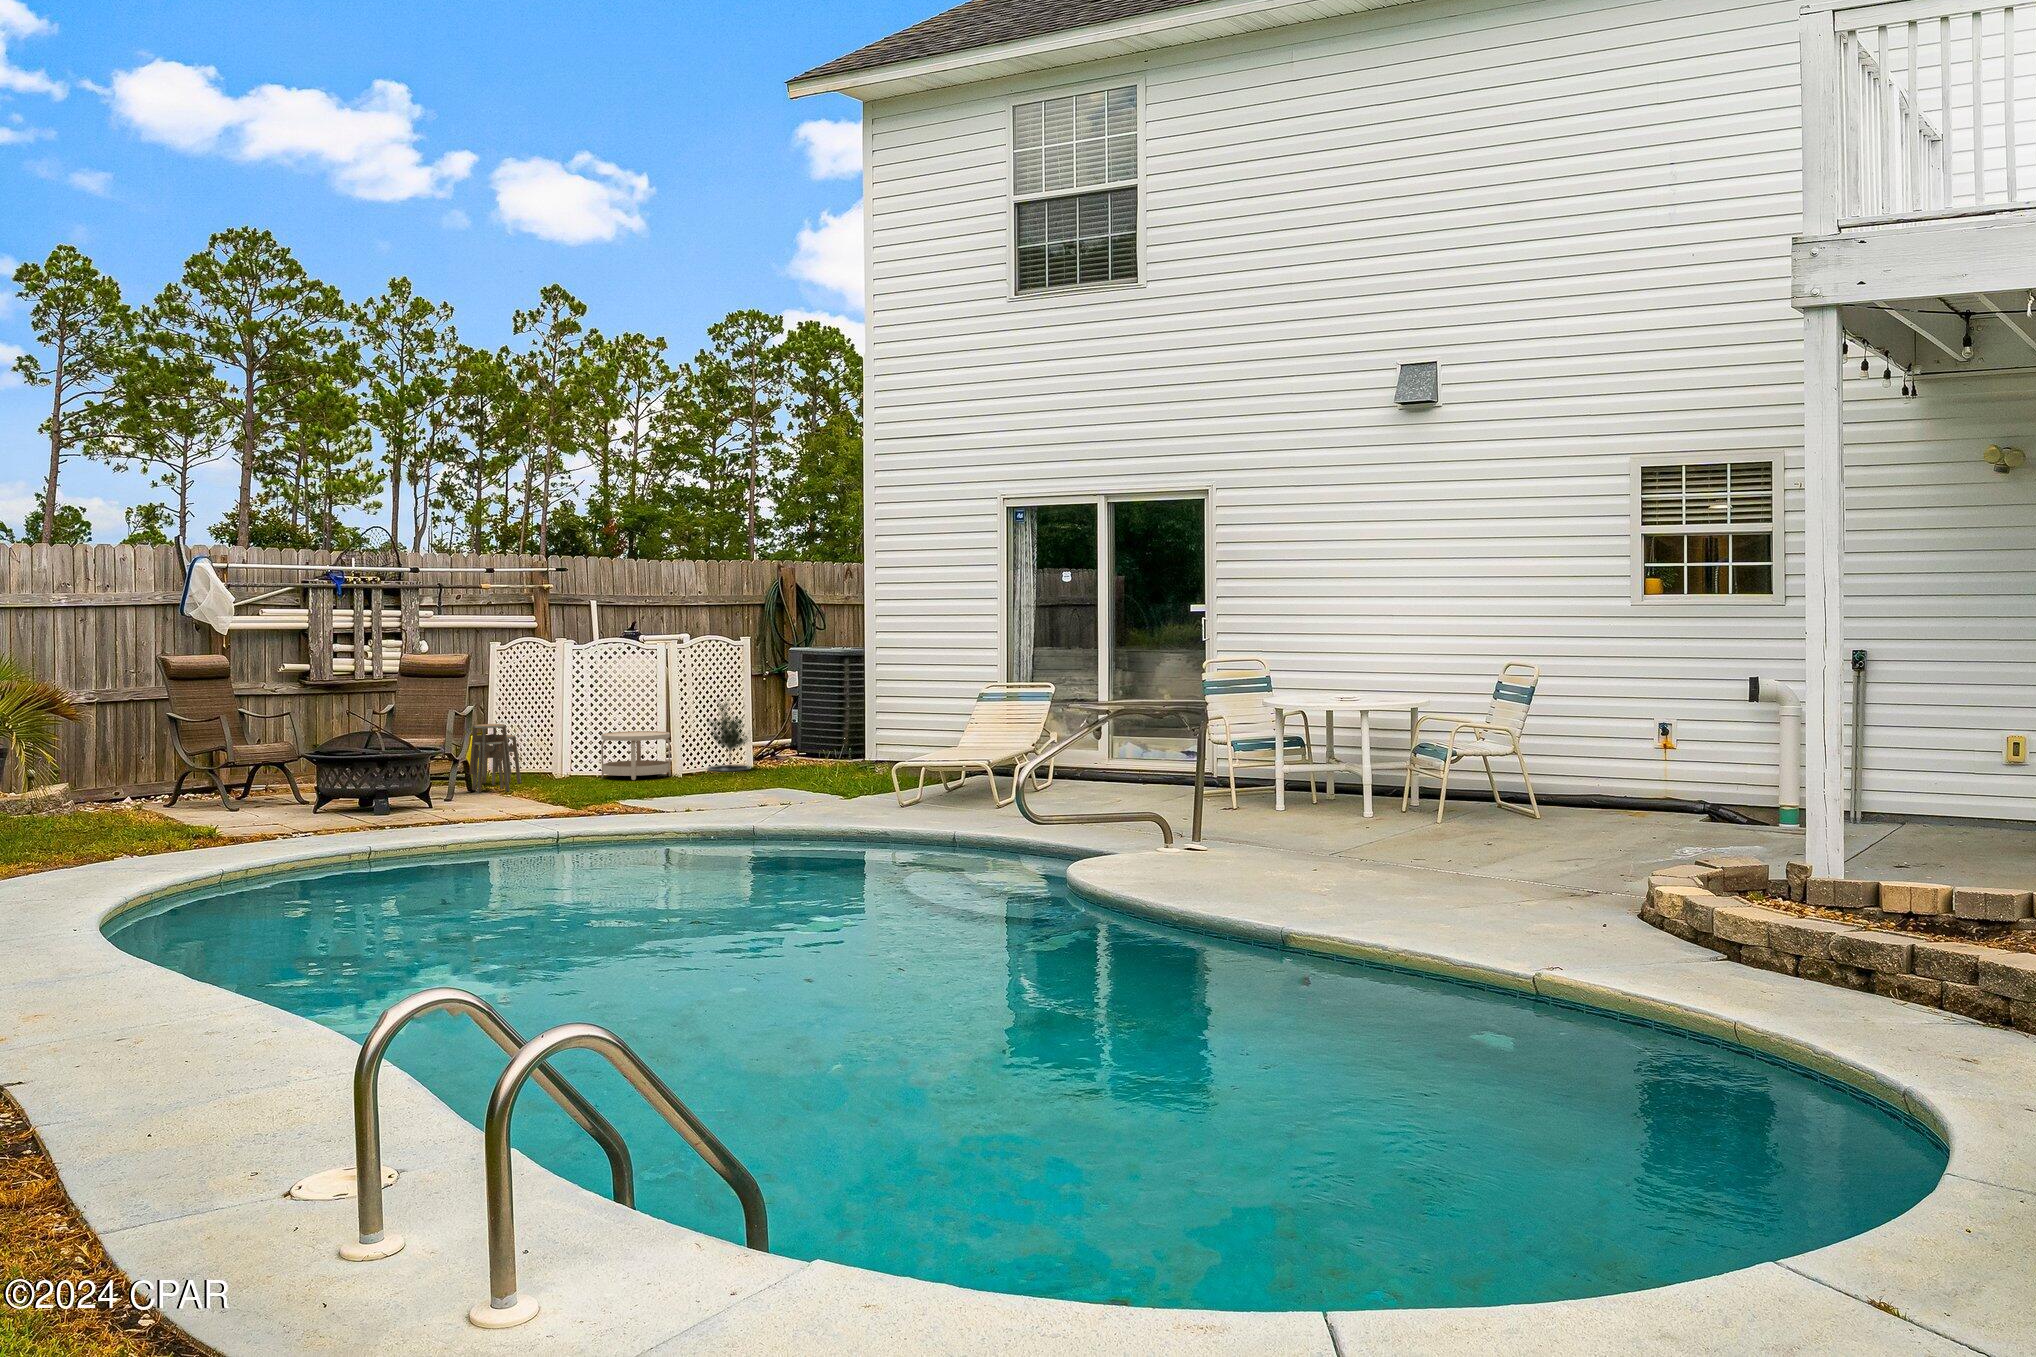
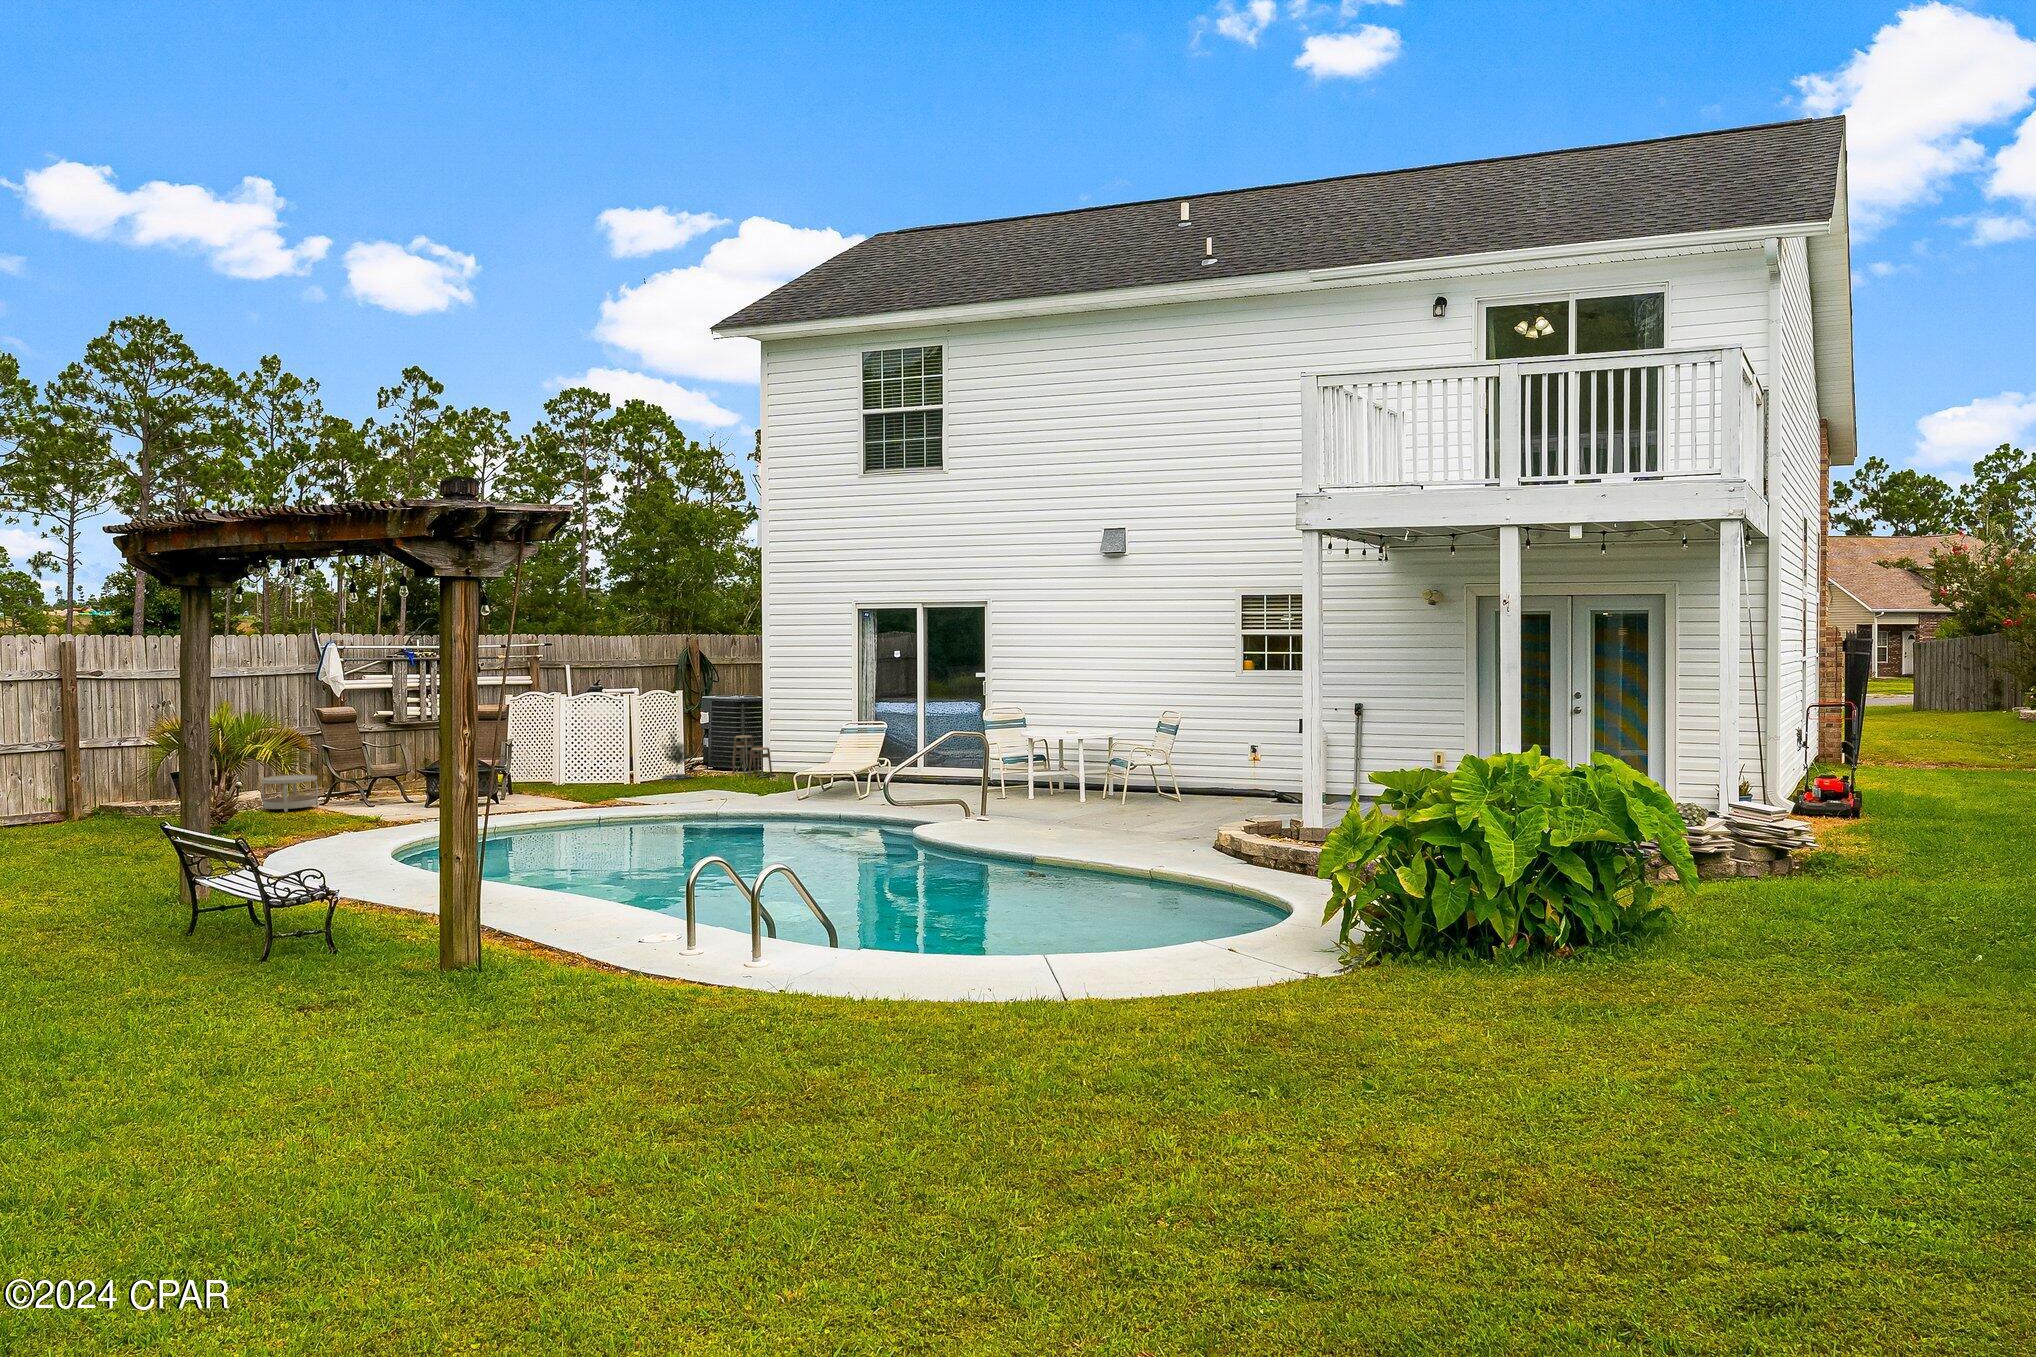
stool: present [469,724,521,793] -> present [732,735,772,778]
side table: present [601,731,670,780] -> present [262,774,318,812]

